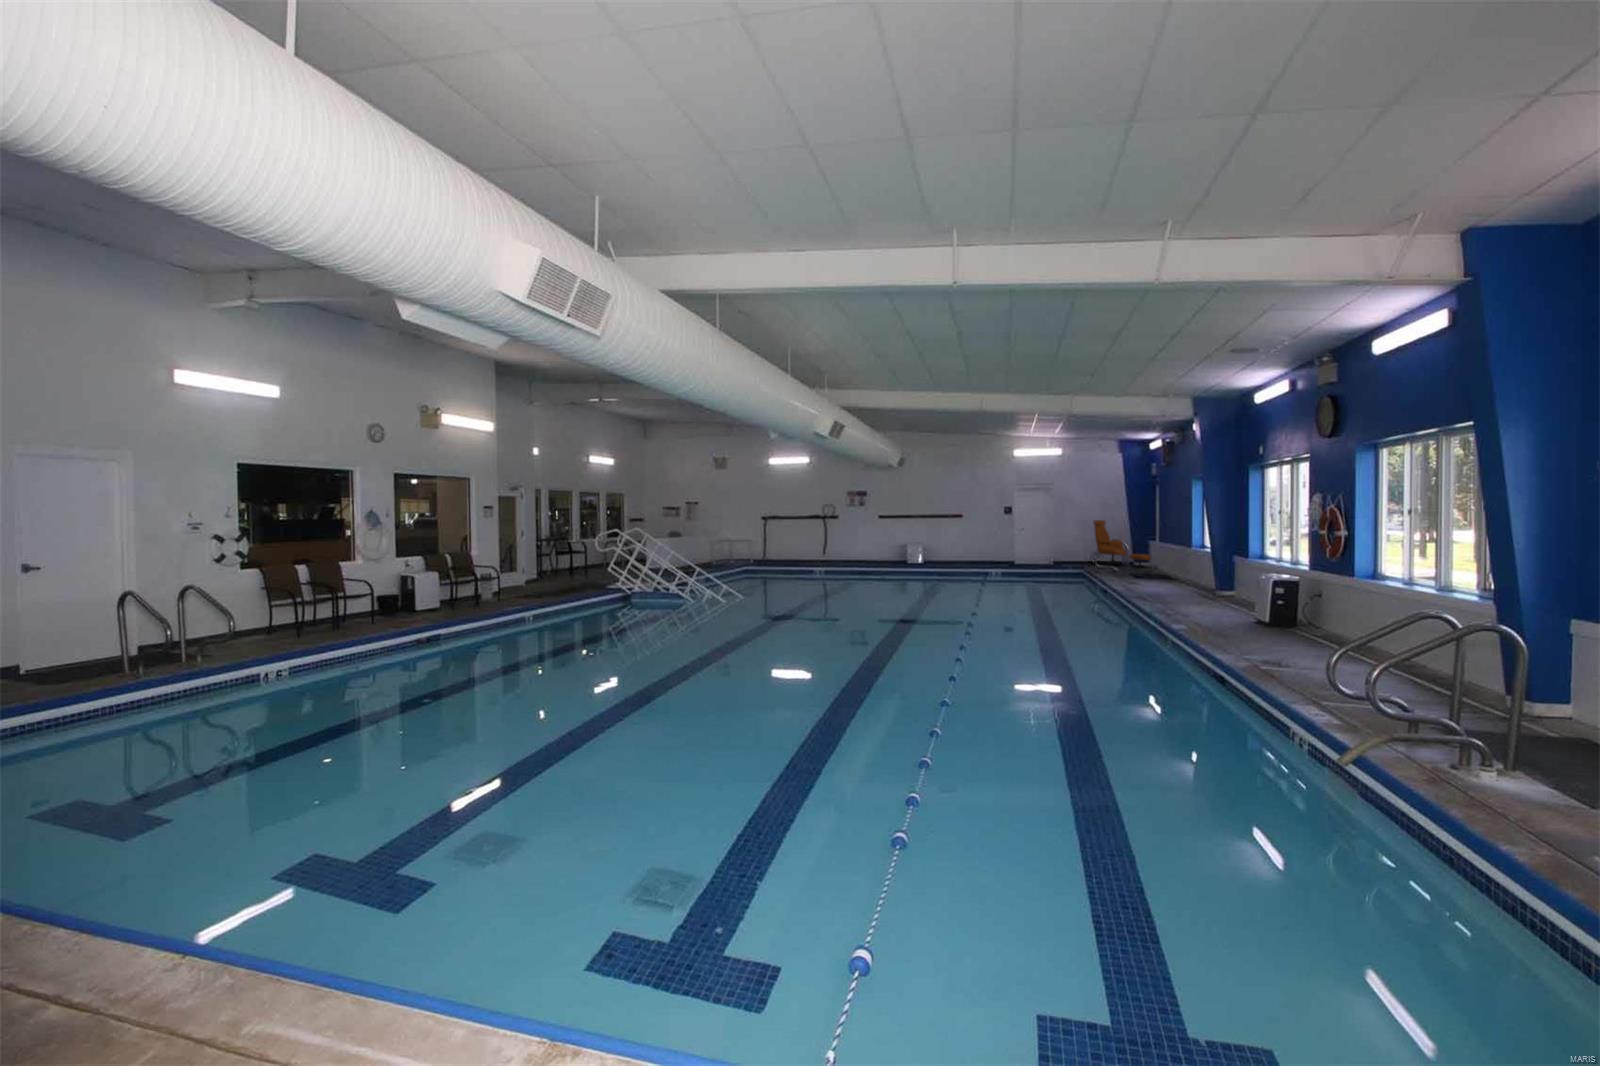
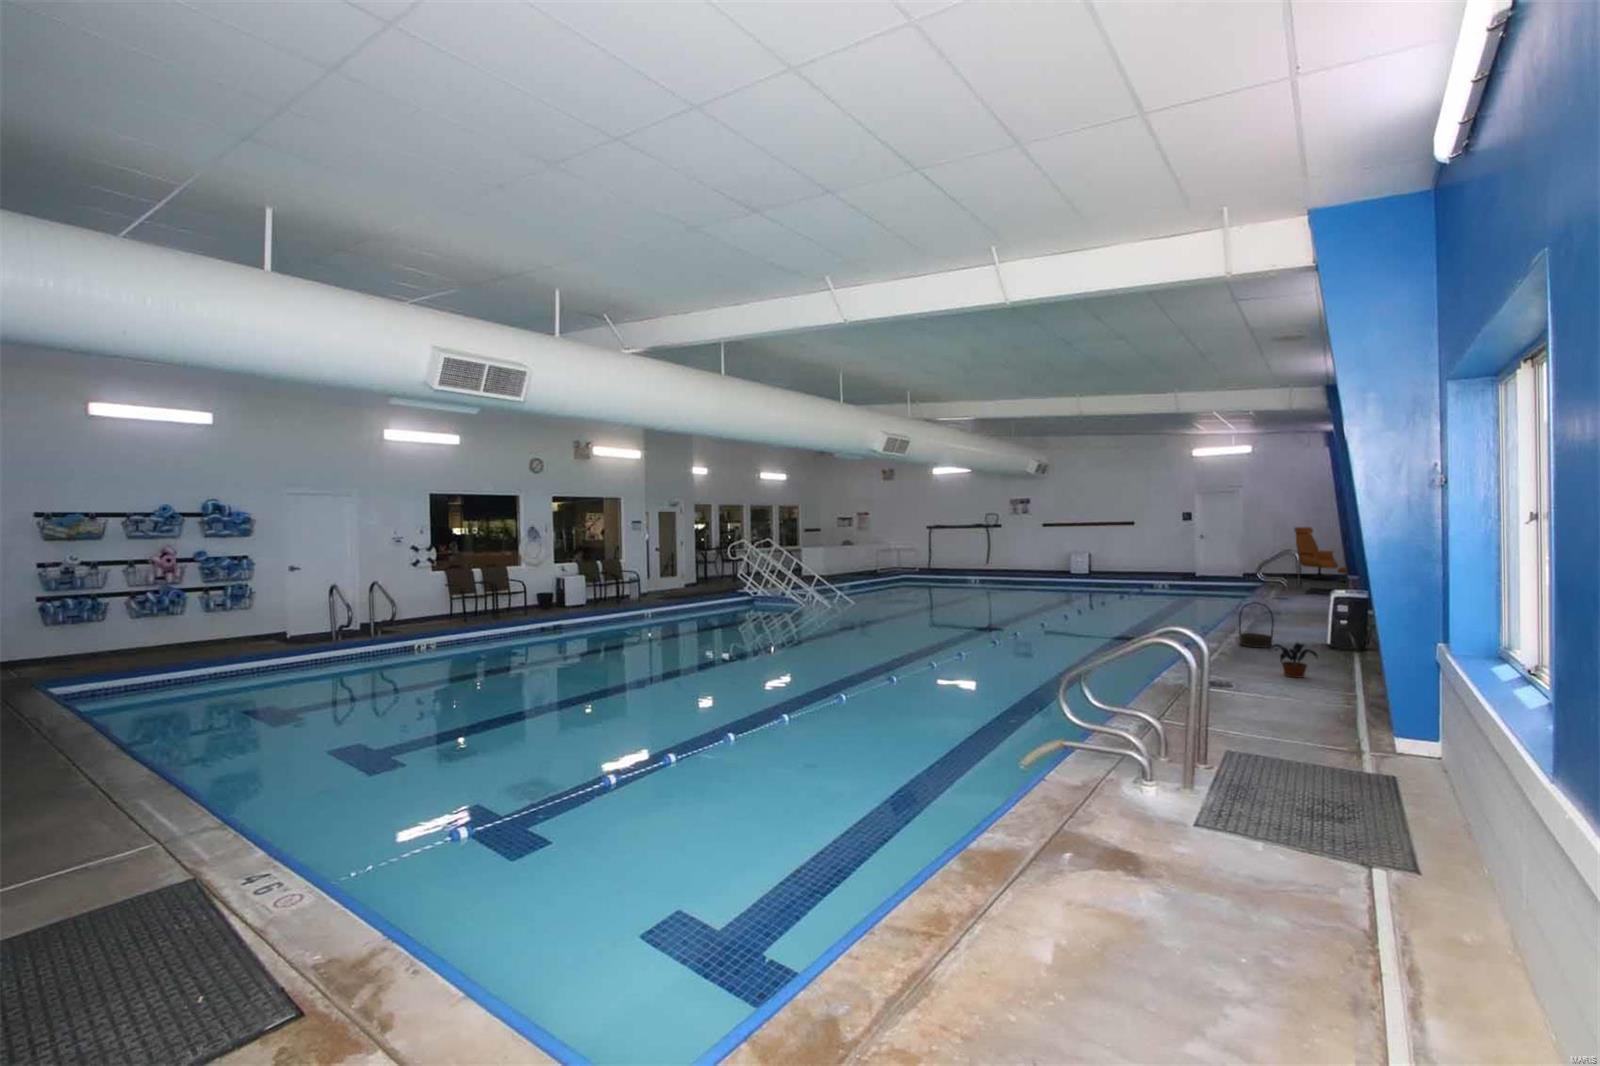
basket: none [1176,585,1205,625] -> present [1239,602,1274,648]
potted plant: none [1254,618,1299,649] -> present [1269,643,1318,678]

